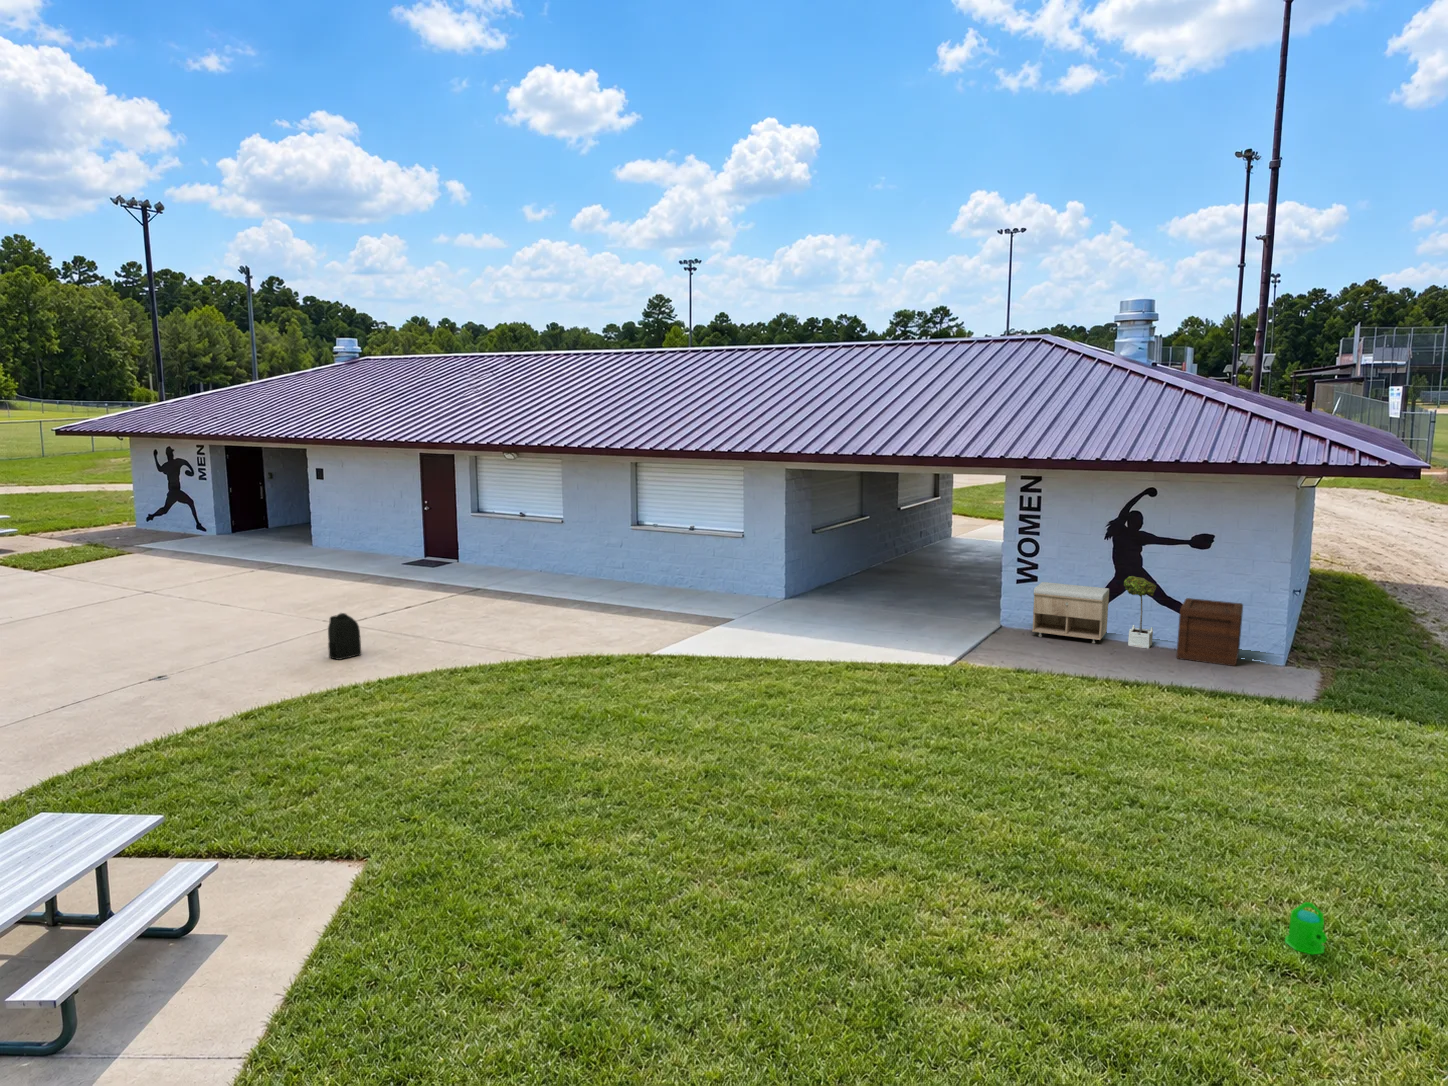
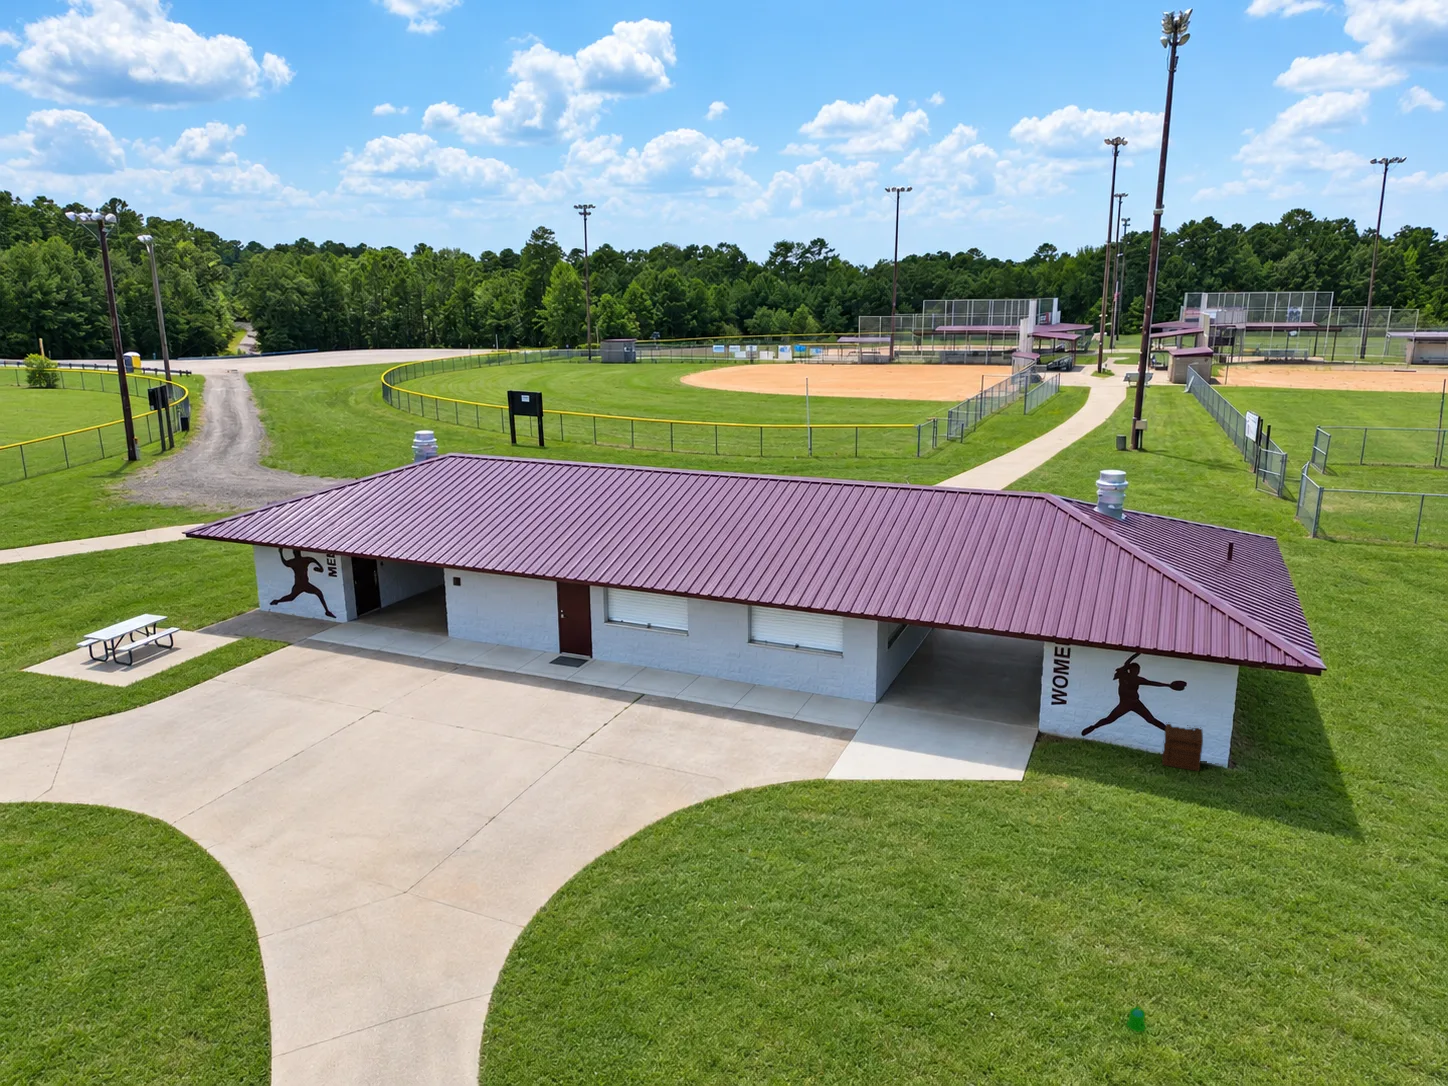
potted tree: present [1124,576,1157,648] -> none [1127,708,1149,755]
storage bench: present [1032,582,1109,643] -> none [1066,706,1116,751]
backpack: present [328,613,361,660] -> none [611,757,634,791]
watering can: present [1285,902,1327,955] -> present [1127,1006,1145,1032]

